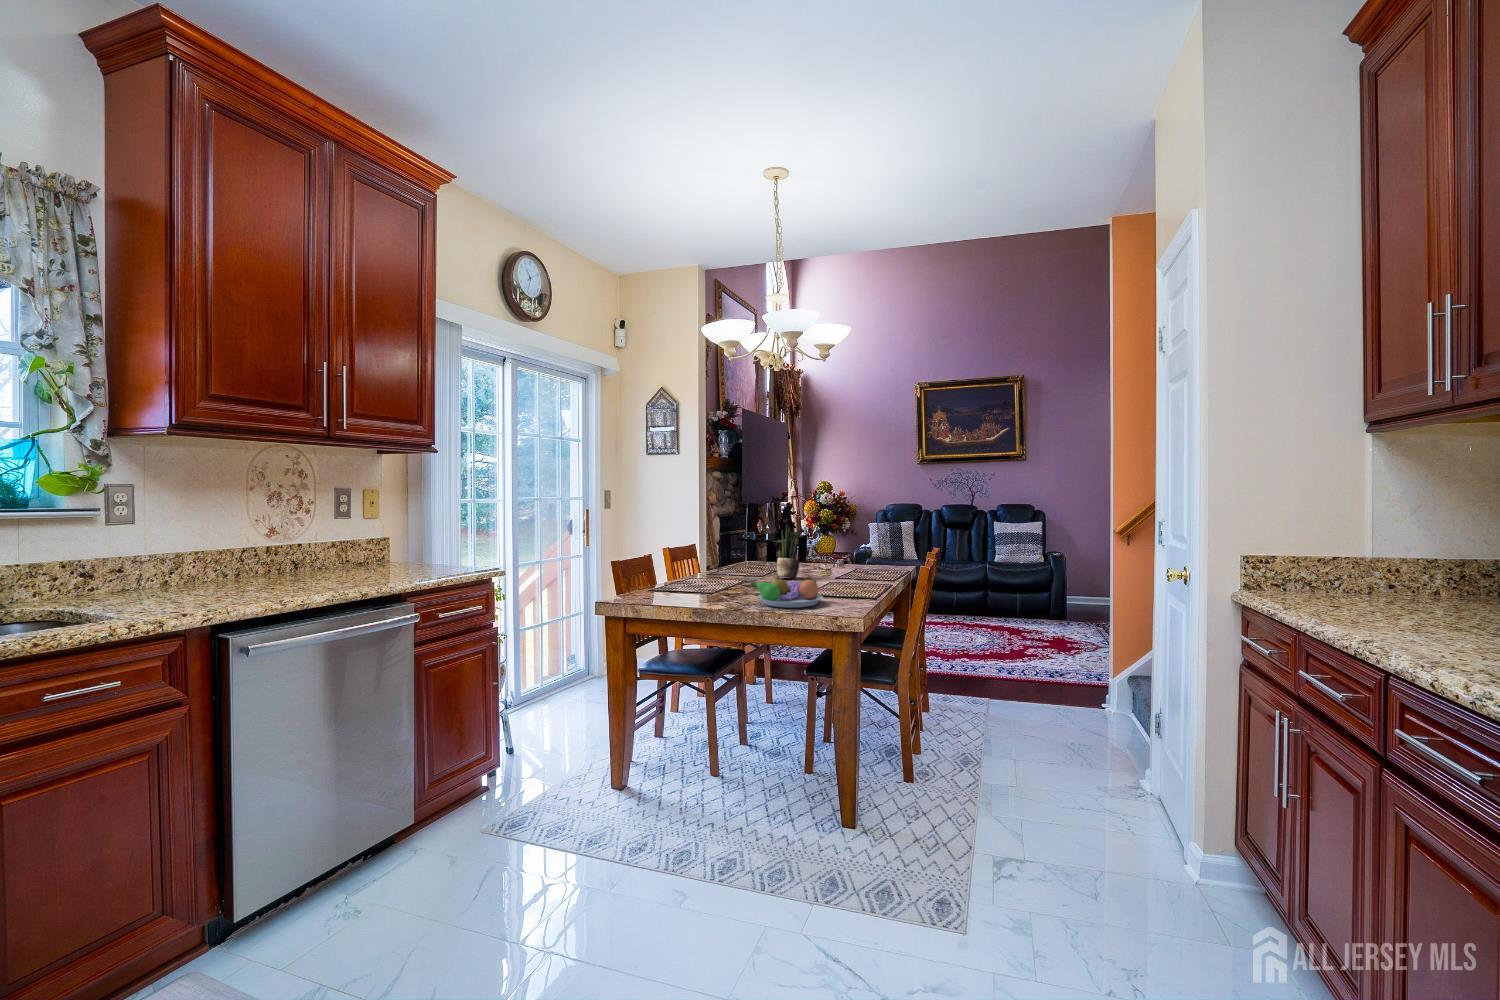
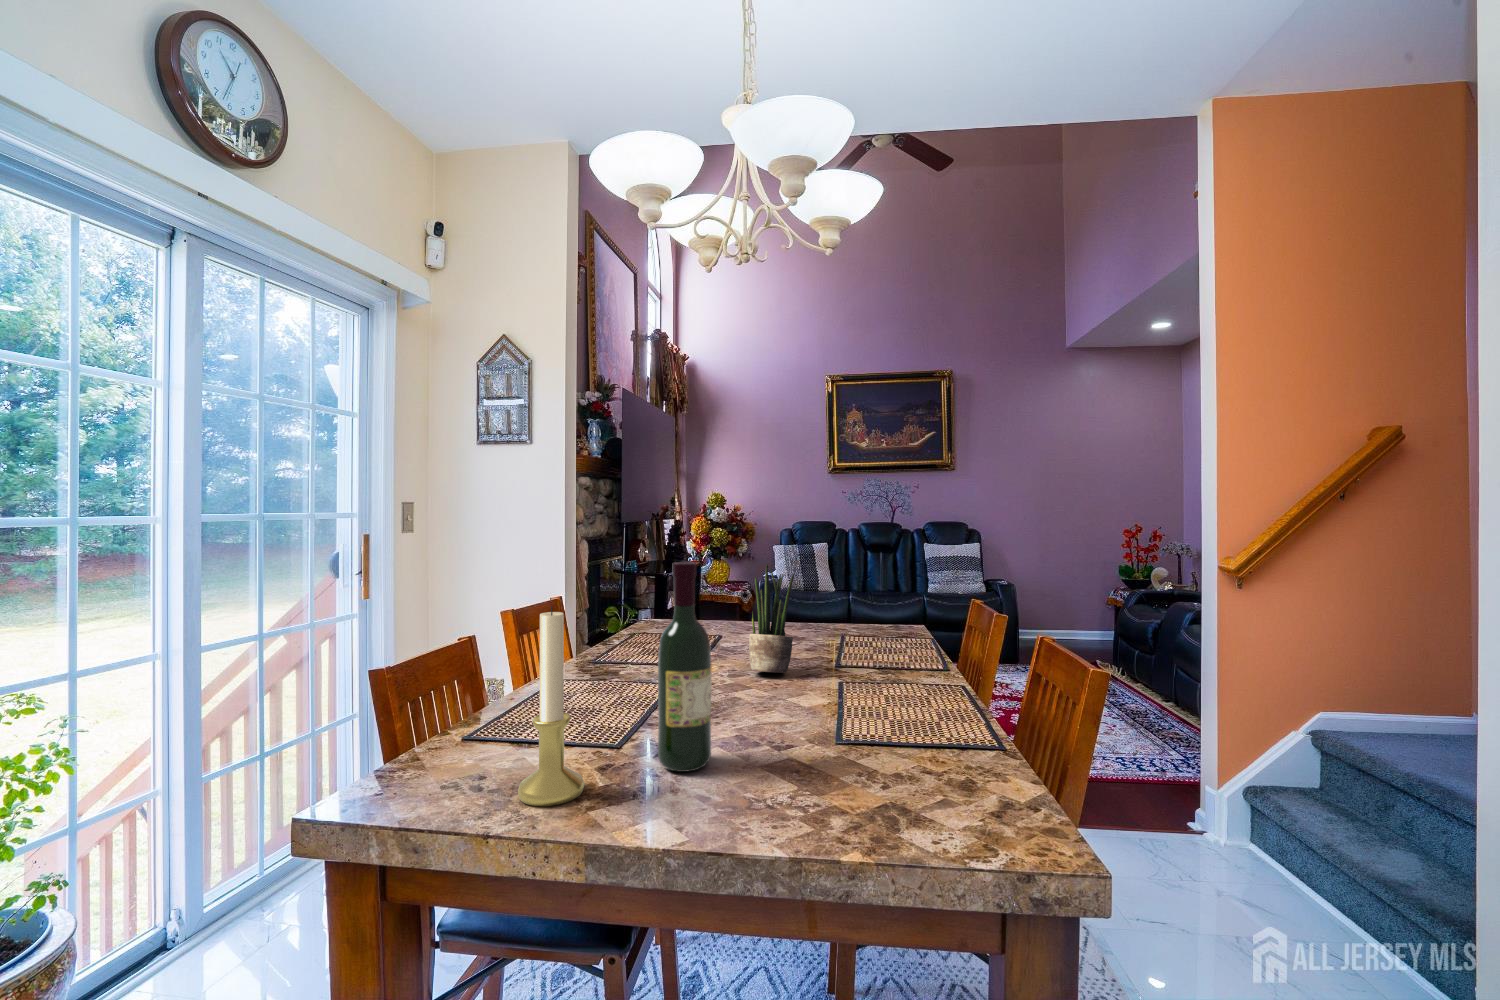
wine bottle: none [715,517,735,597] -> present [658,562,711,772]
candle holder: none [662,531,685,601] -> present [518,606,584,806]
fruit bowl: present [751,575,823,608] -> none [773,710,967,825]

